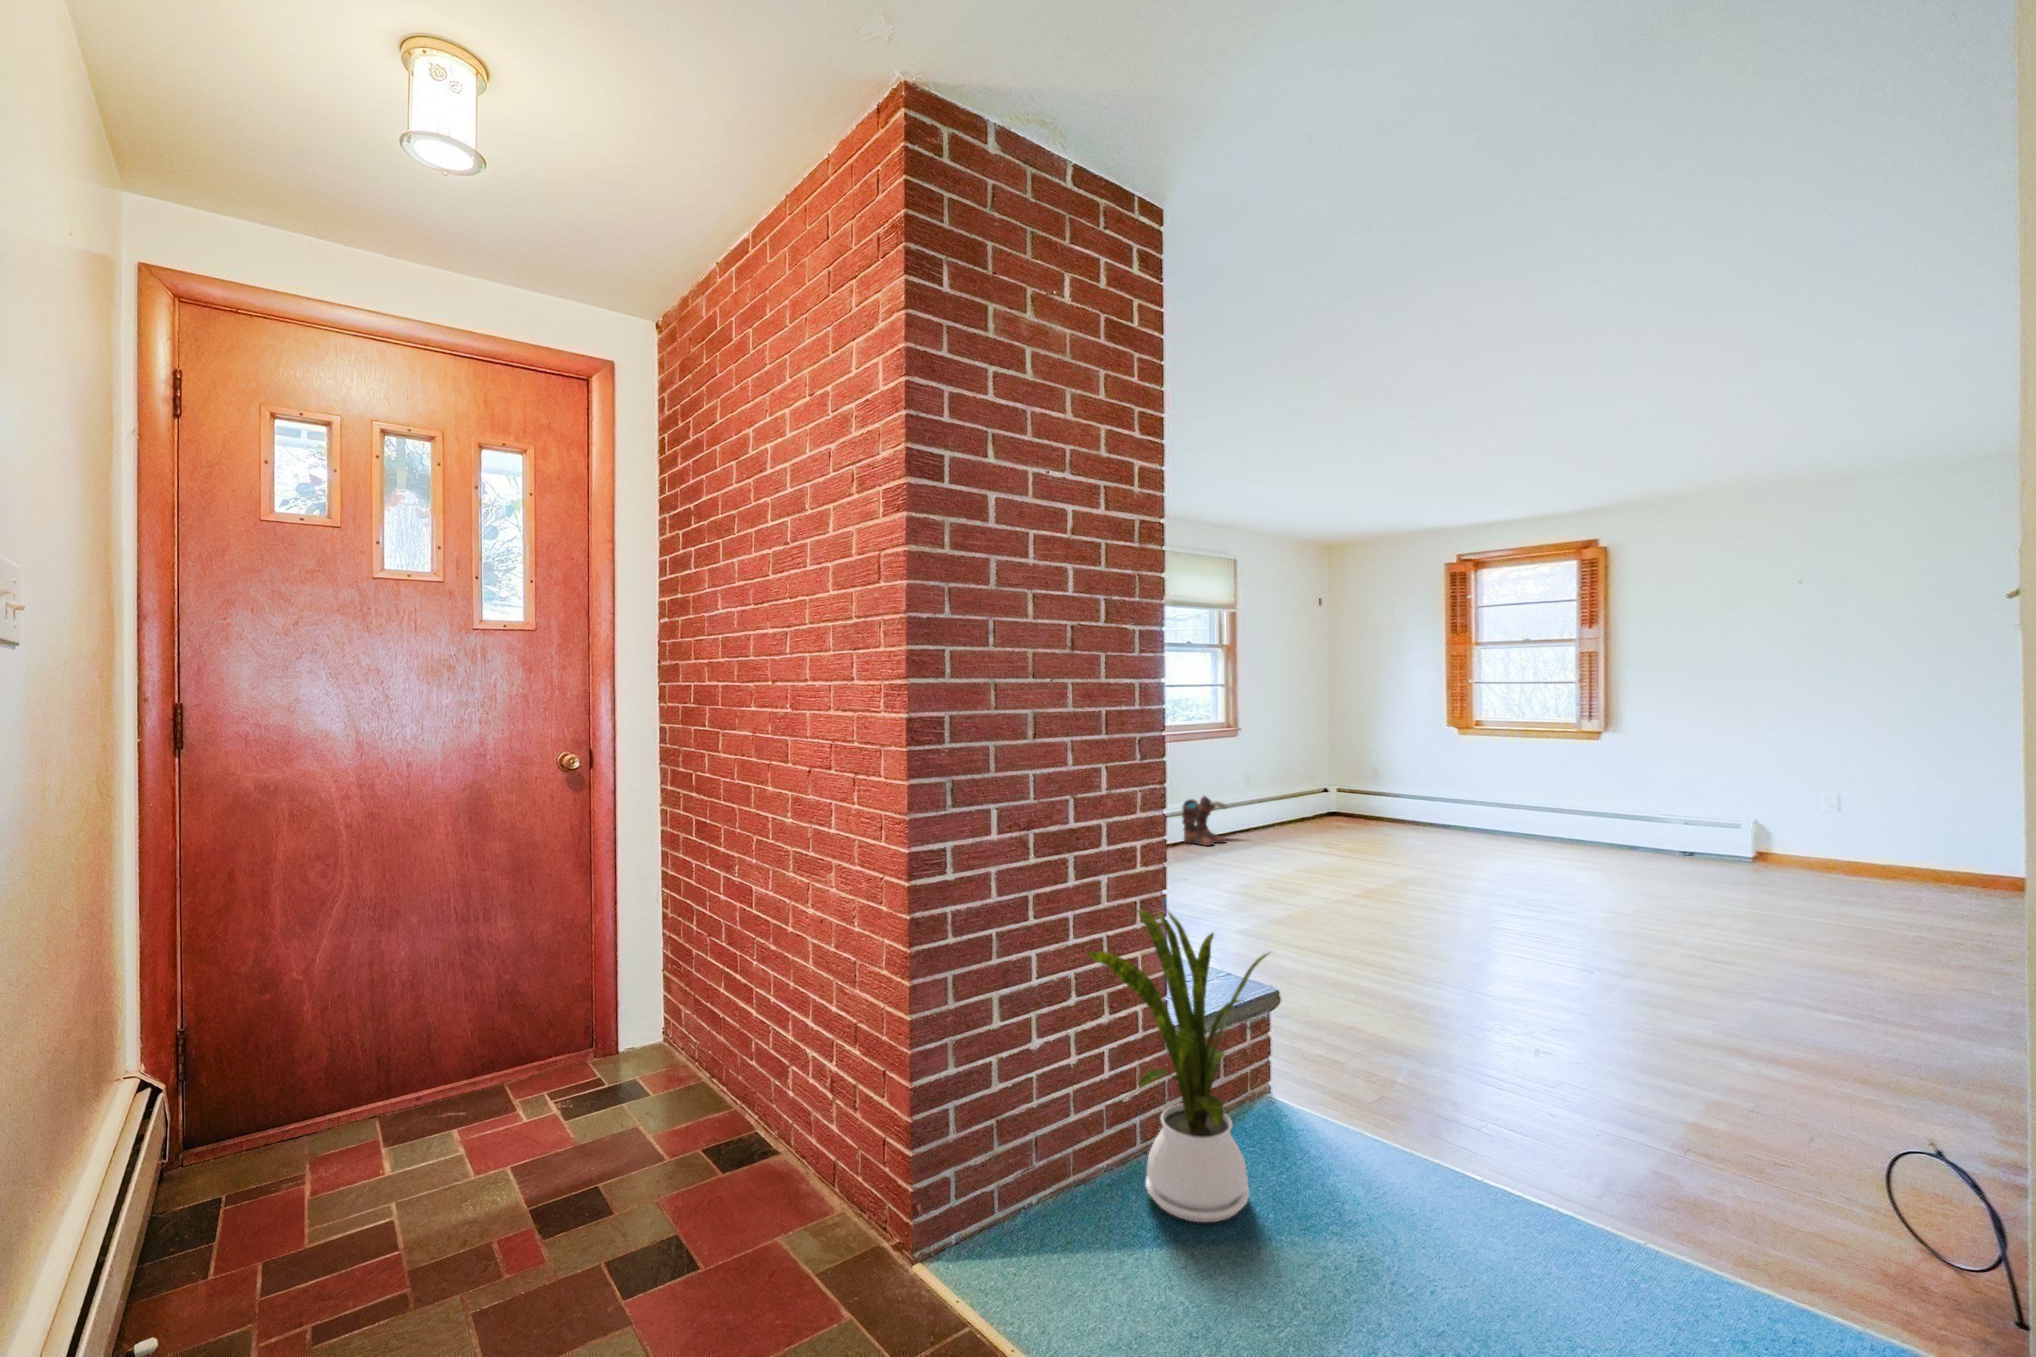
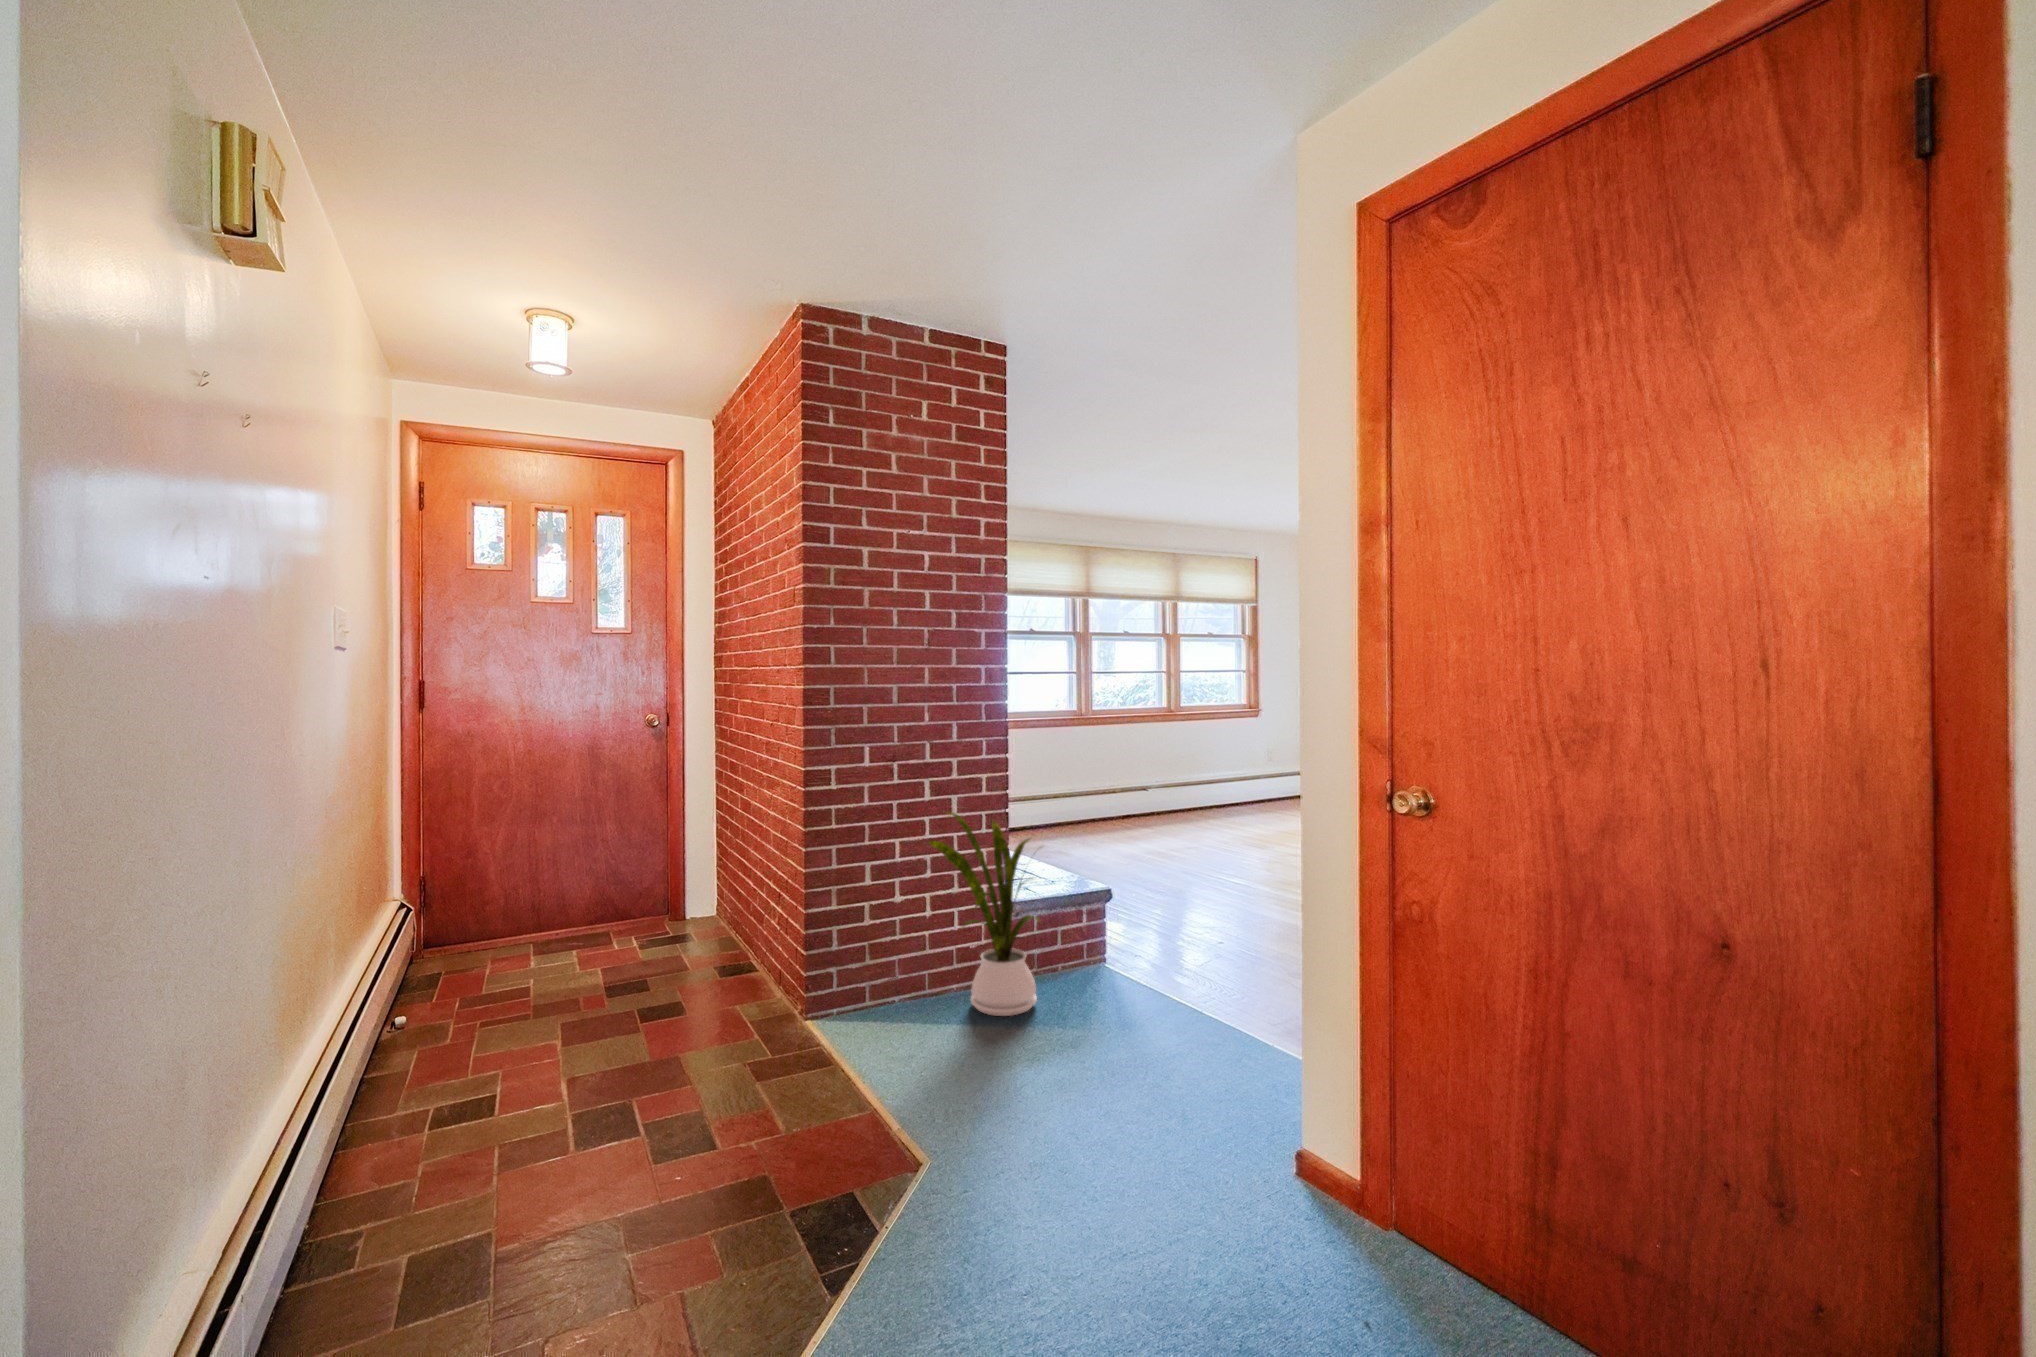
boots: present [1182,796,1227,846] -> none [1196,771,1238,814]

